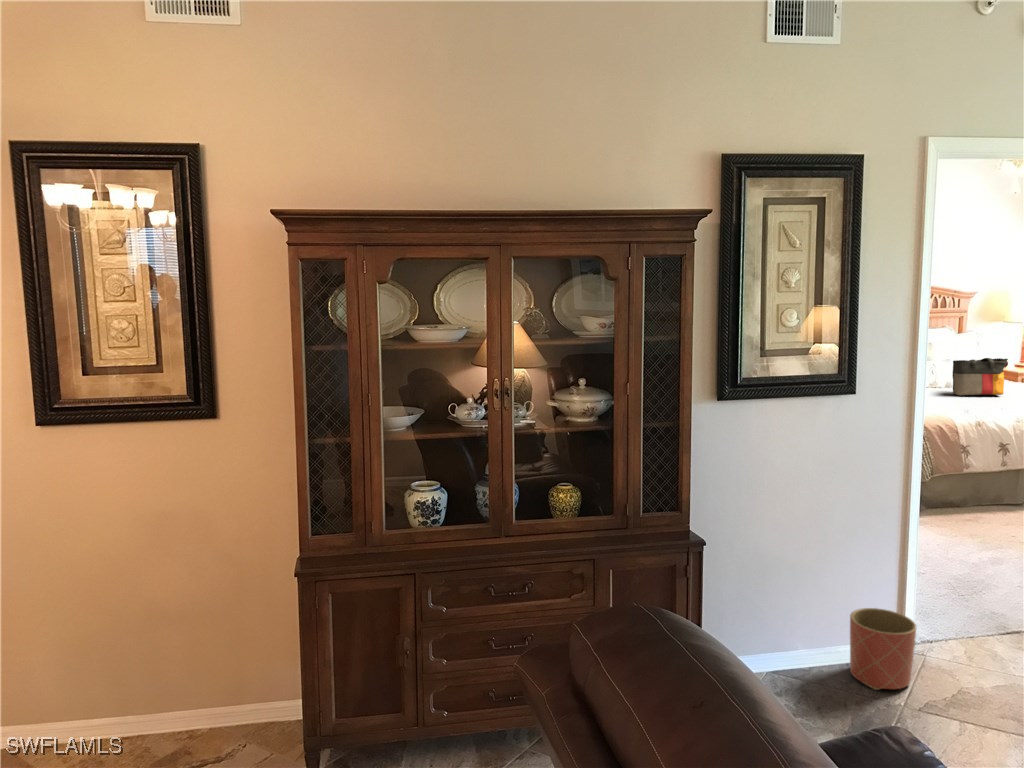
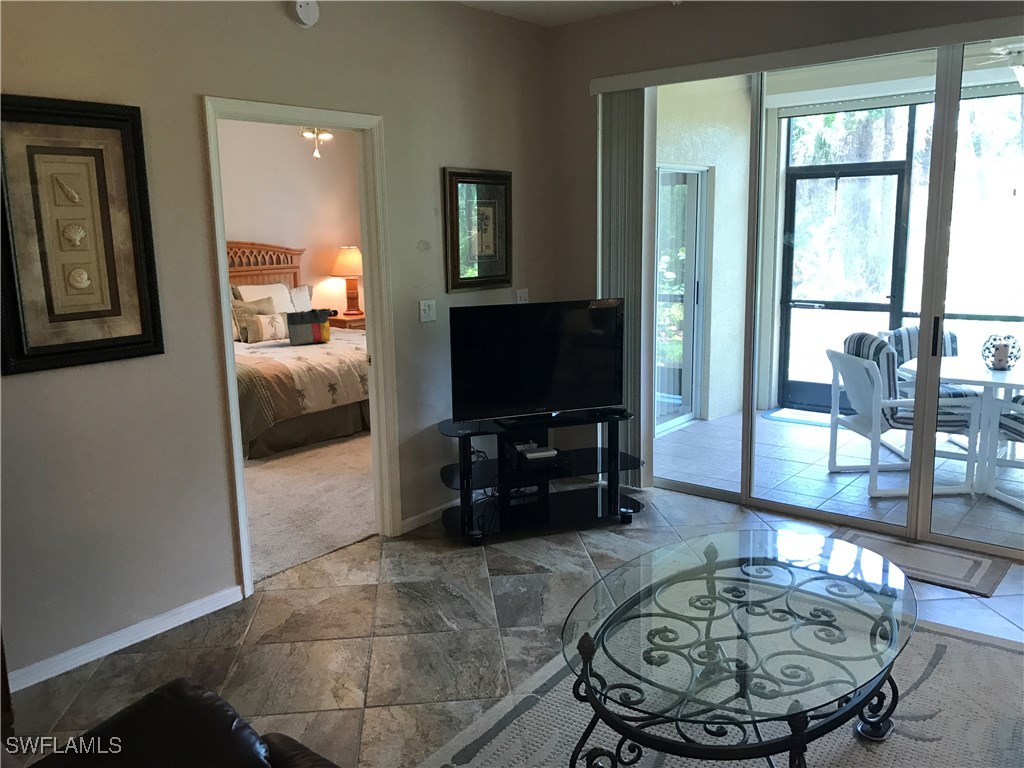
planter: present [850,608,916,690] -> none [187,558,249,637]

